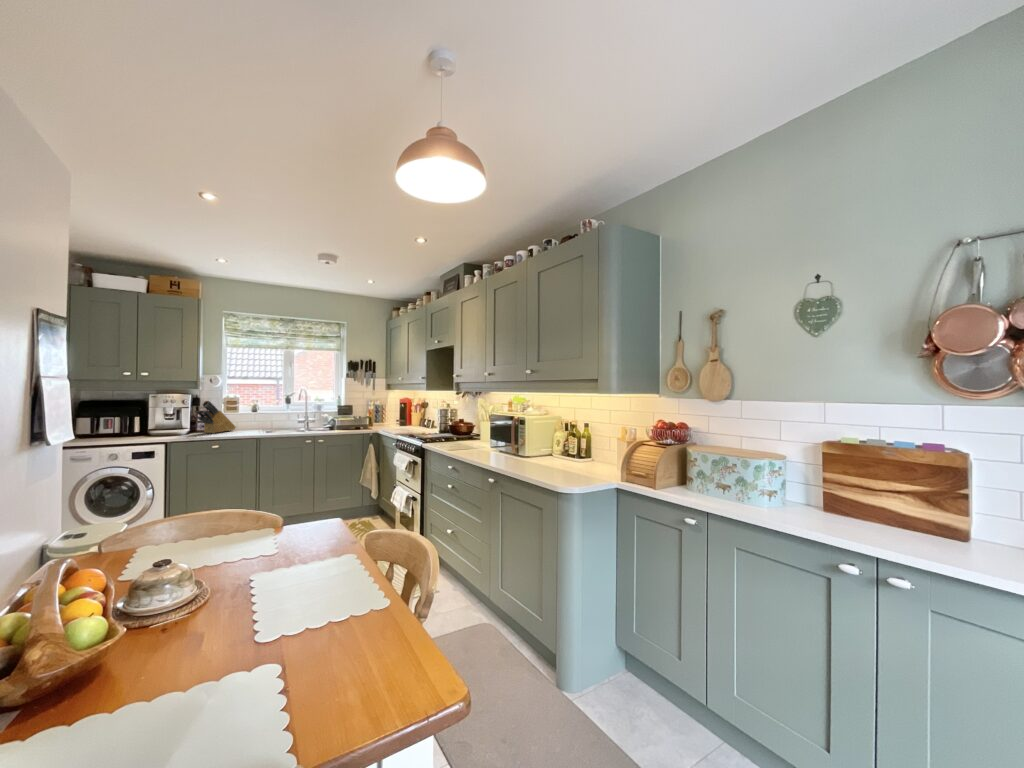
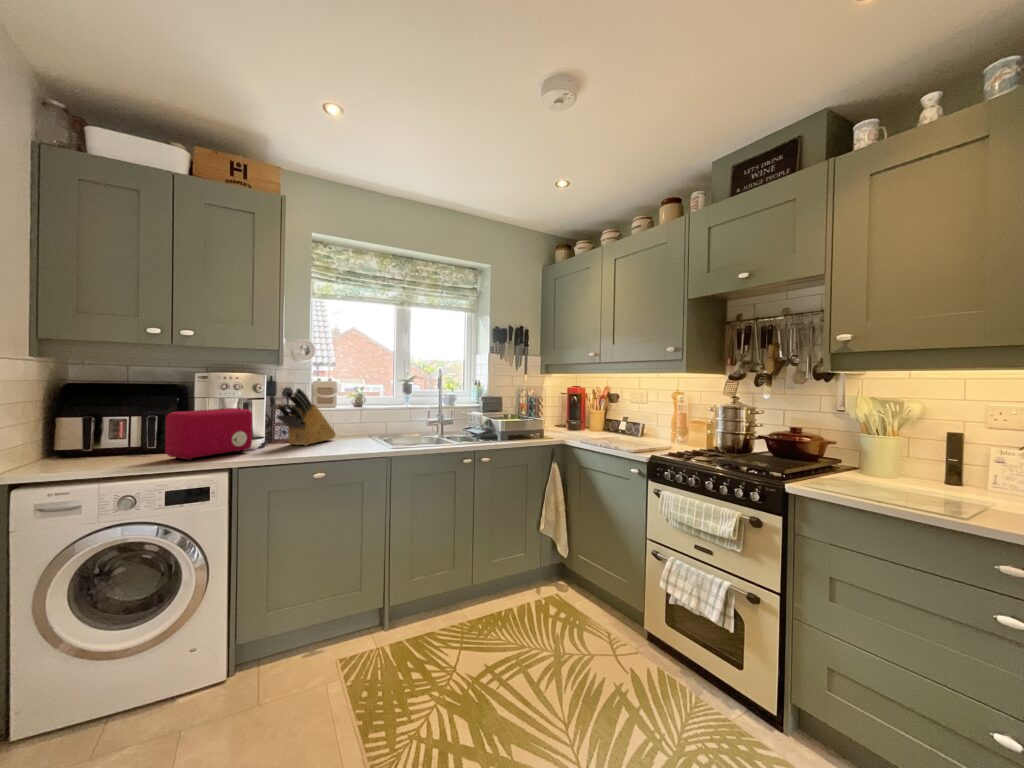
toaster: none [133,413,181,439] -> present [165,408,252,461]

